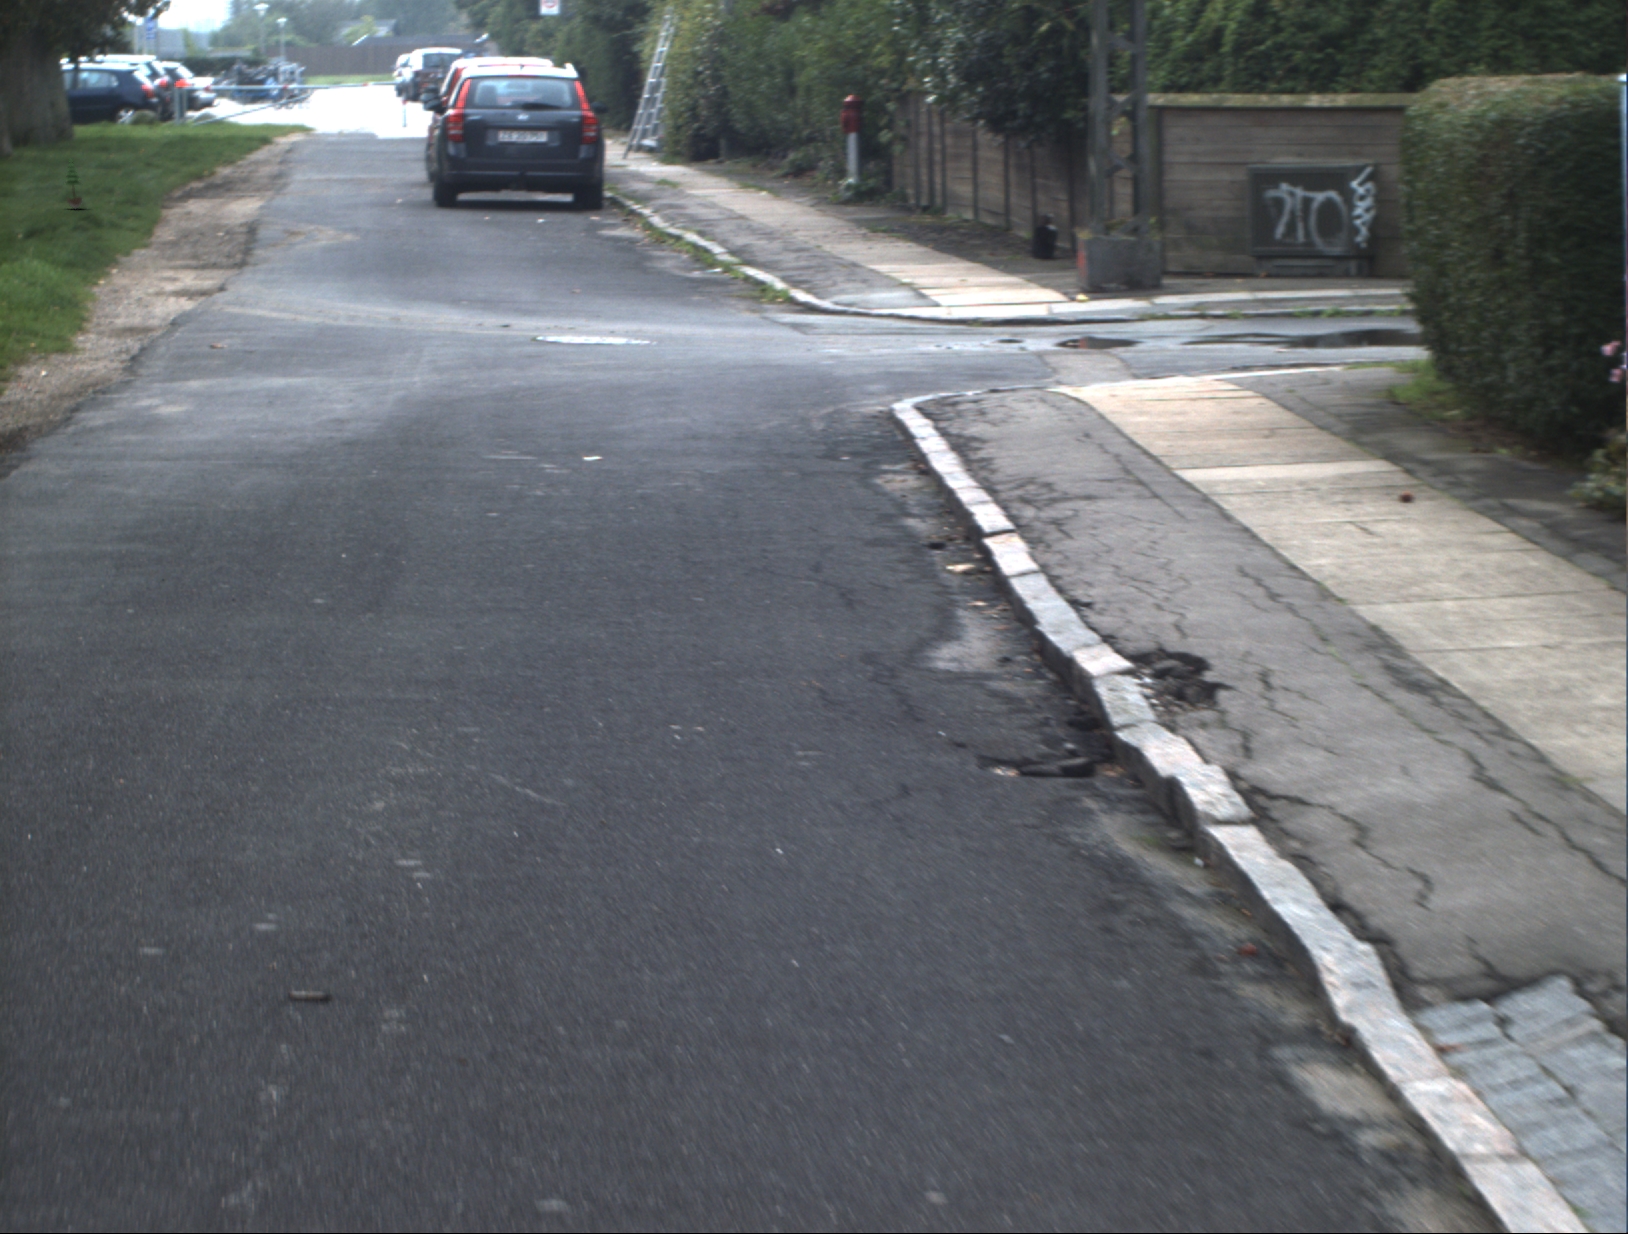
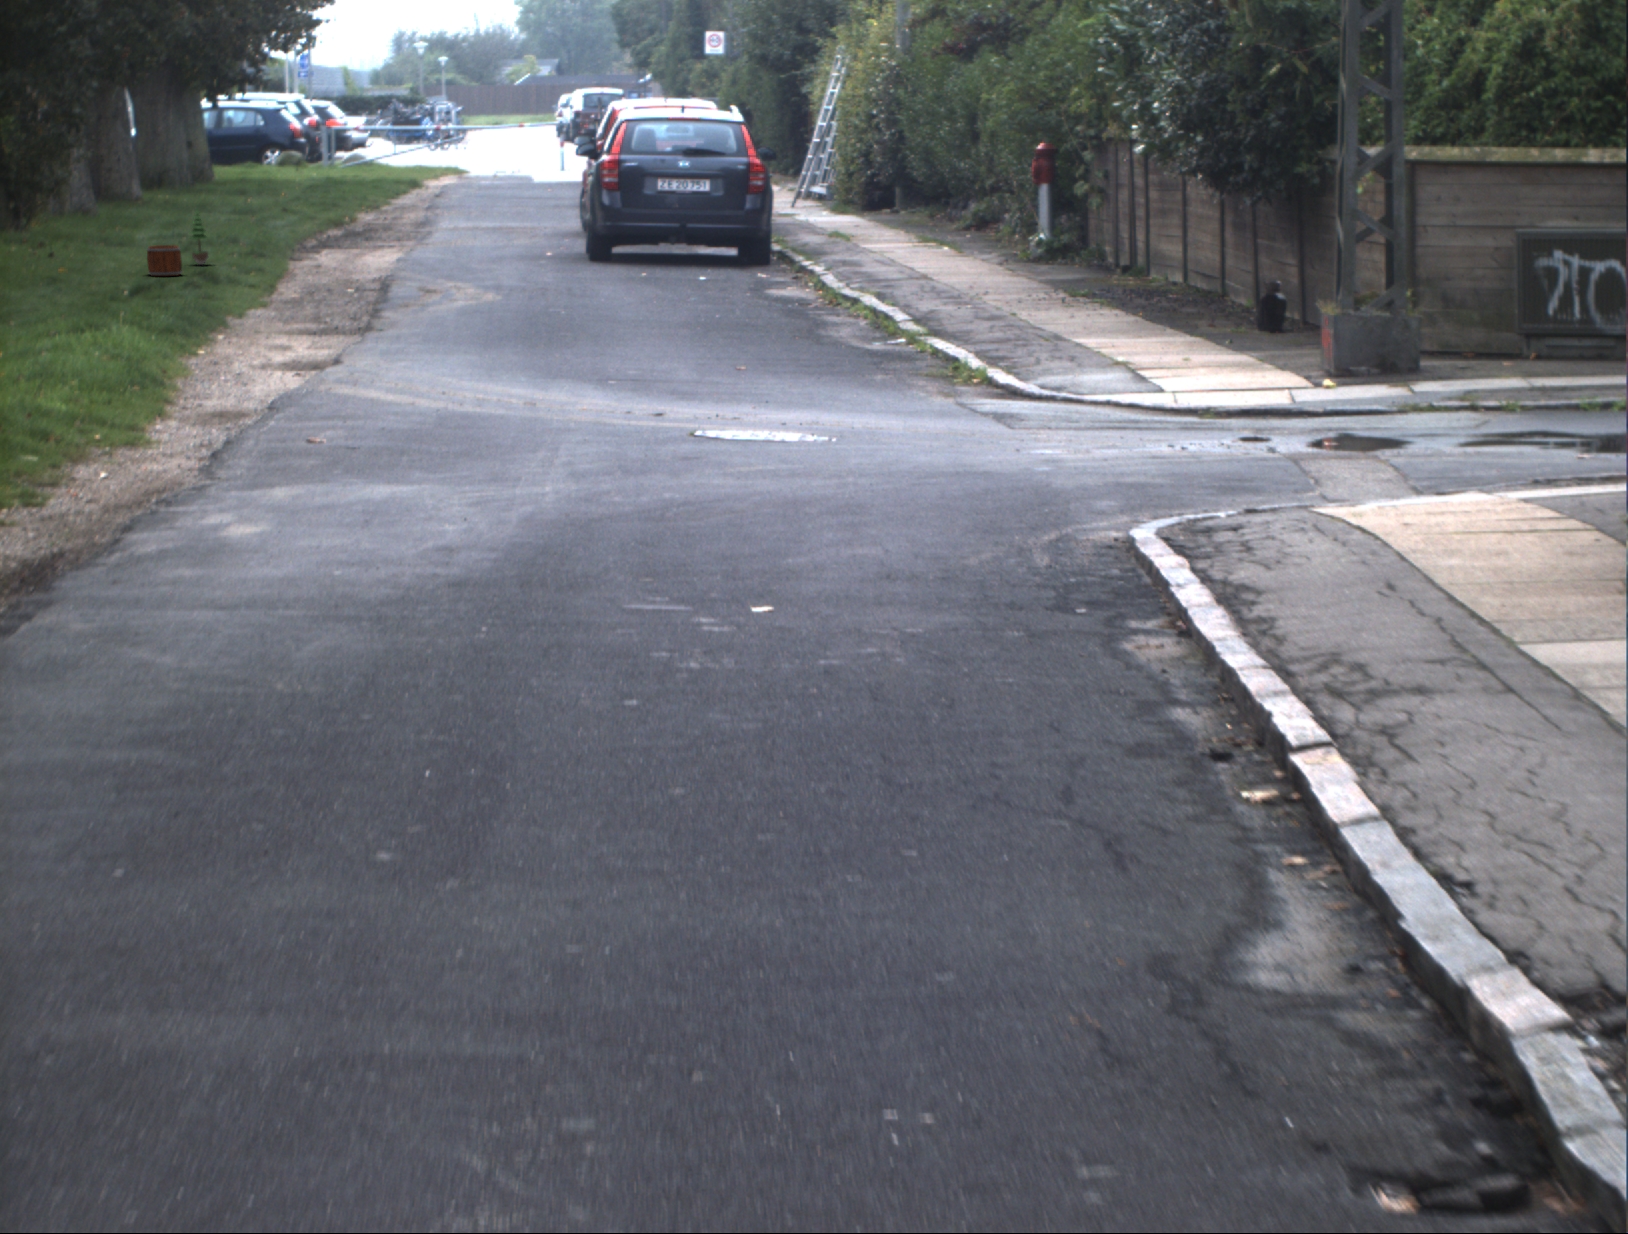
bucket: none [25,190,59,218] -> present [147,245,182,276]

